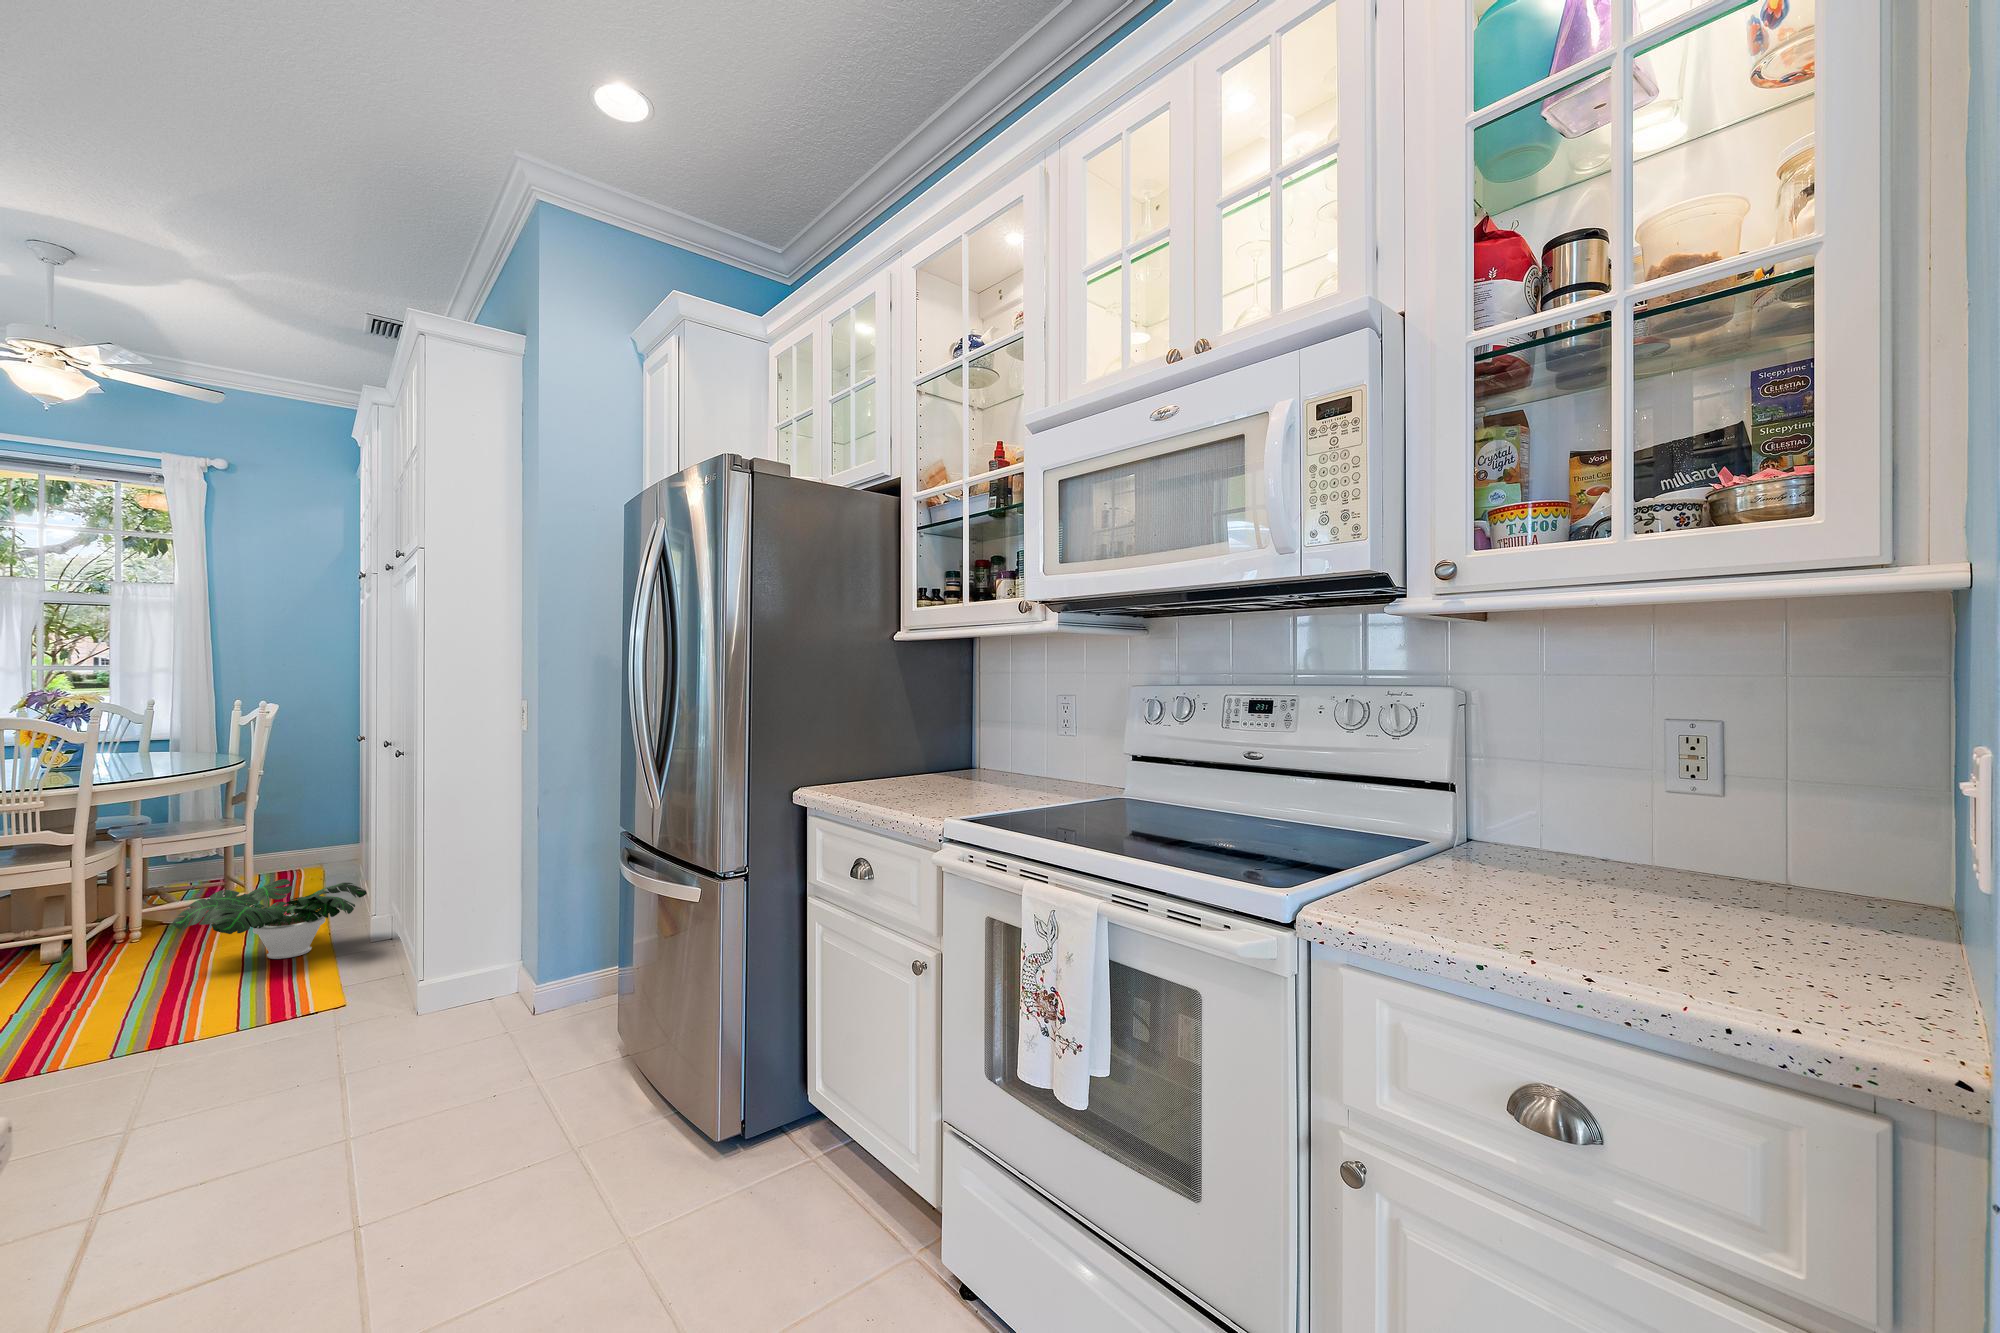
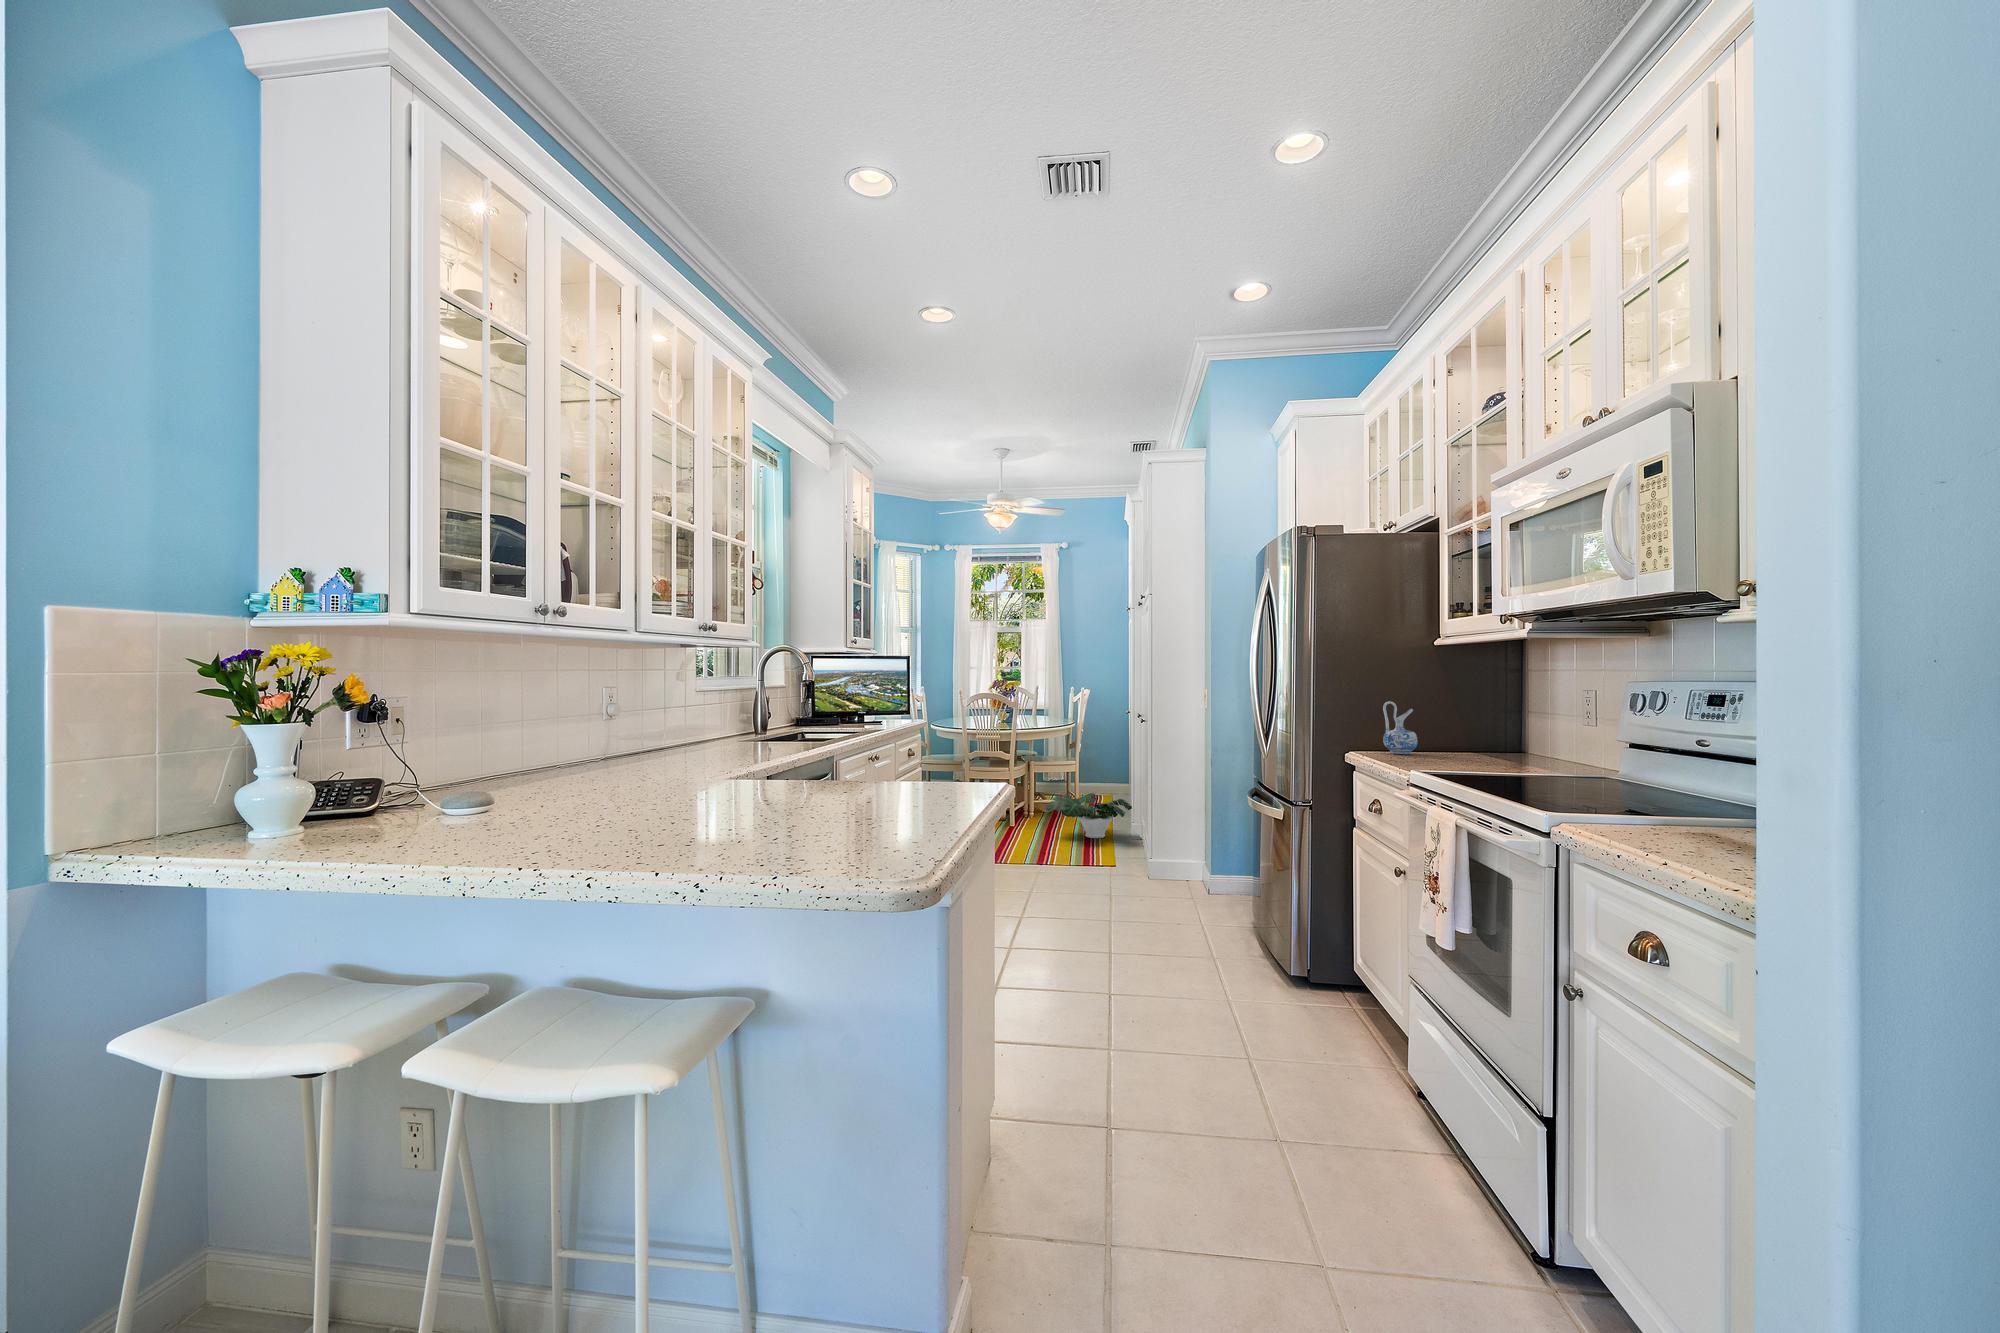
ceramic pitcher: none [854,718,898,792] -> present [1383,701,1418,754]

